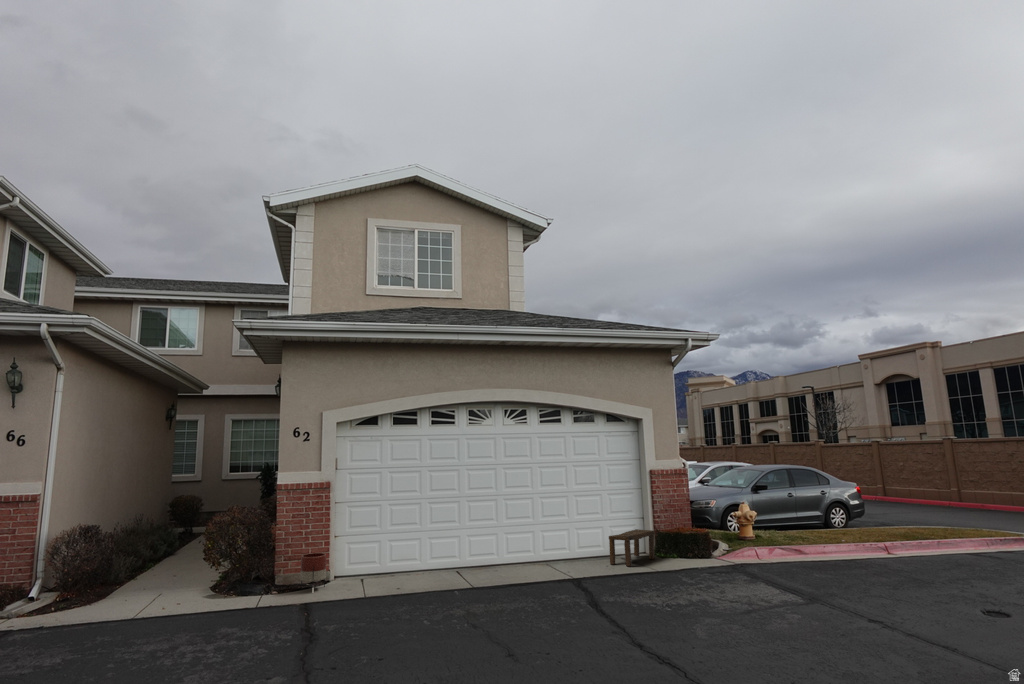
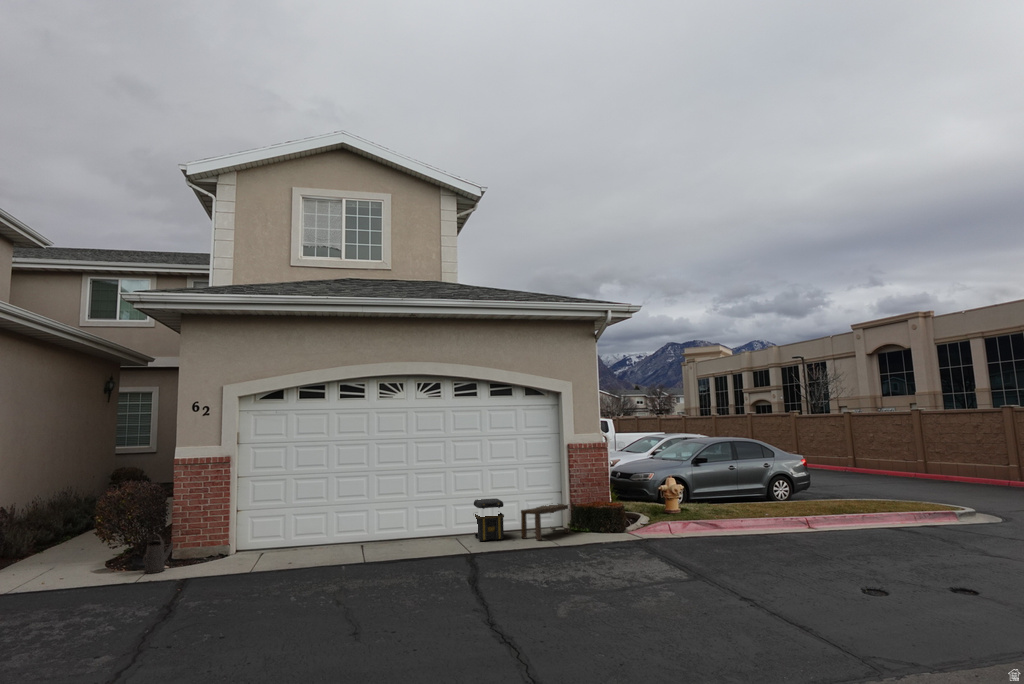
toolbox: none [561,524,593,567] -> present [474,499,504,541]
planter: present [300,553,326,589] -> none [196,528,224,567]
watering can: none [252,559,281,599] -> present [143,534,173,573]

